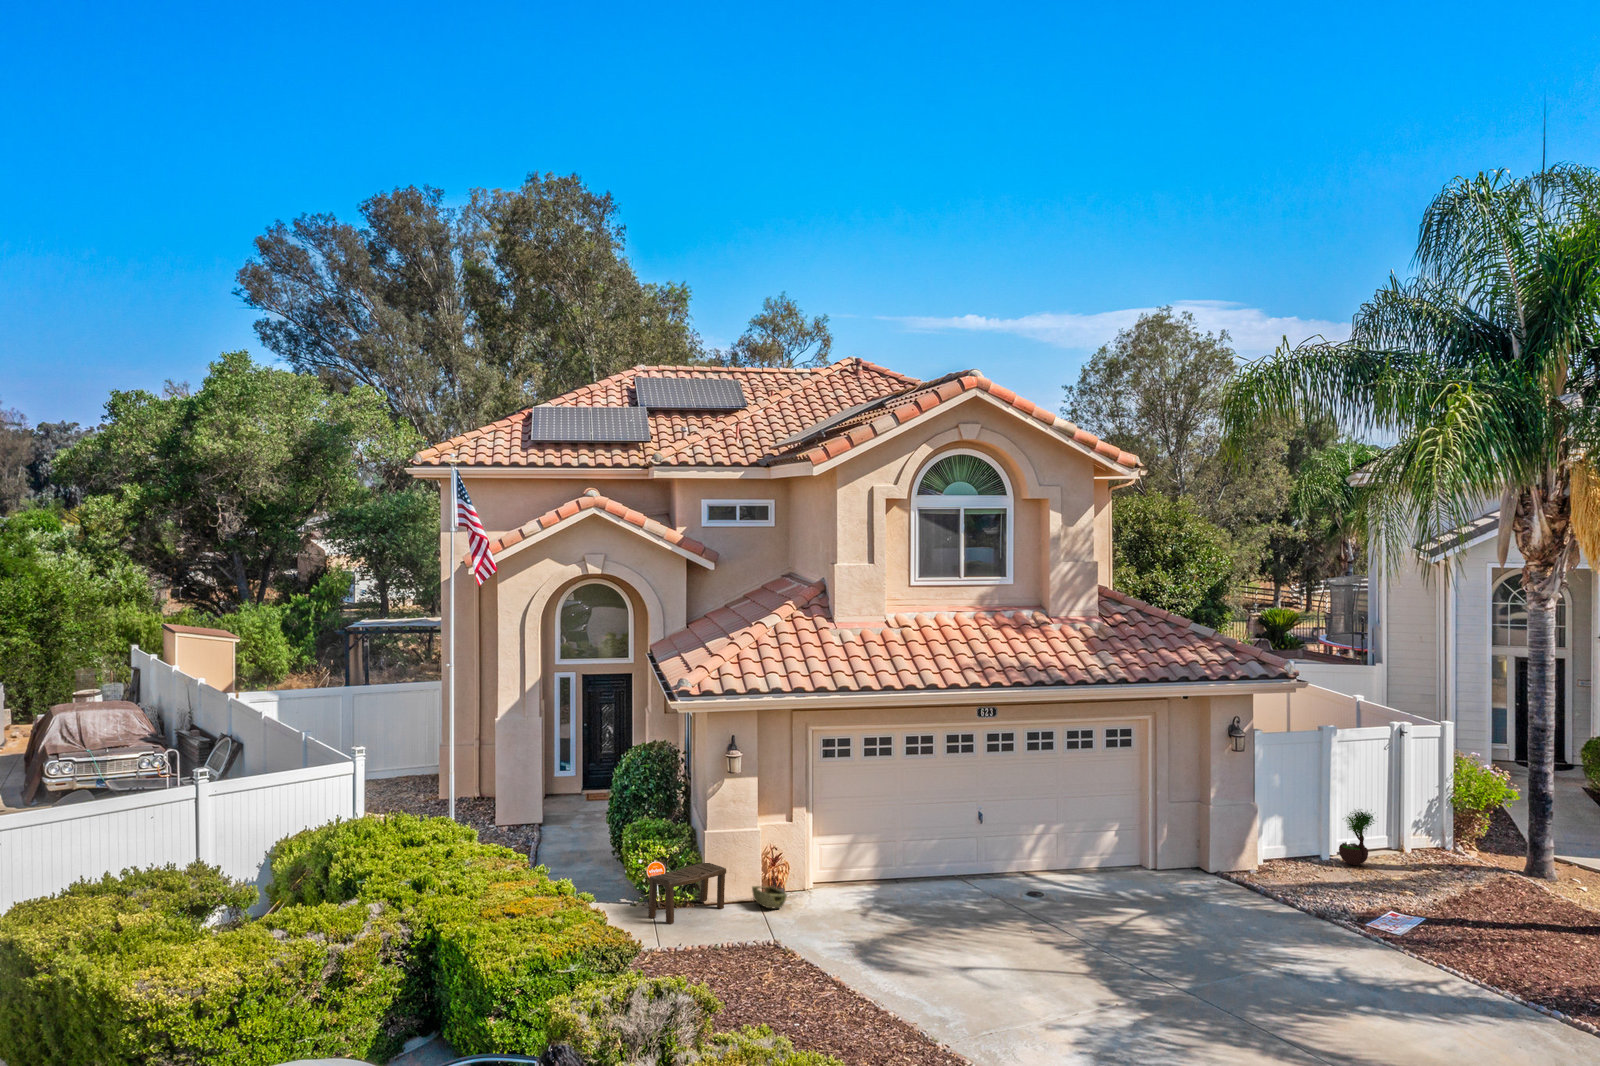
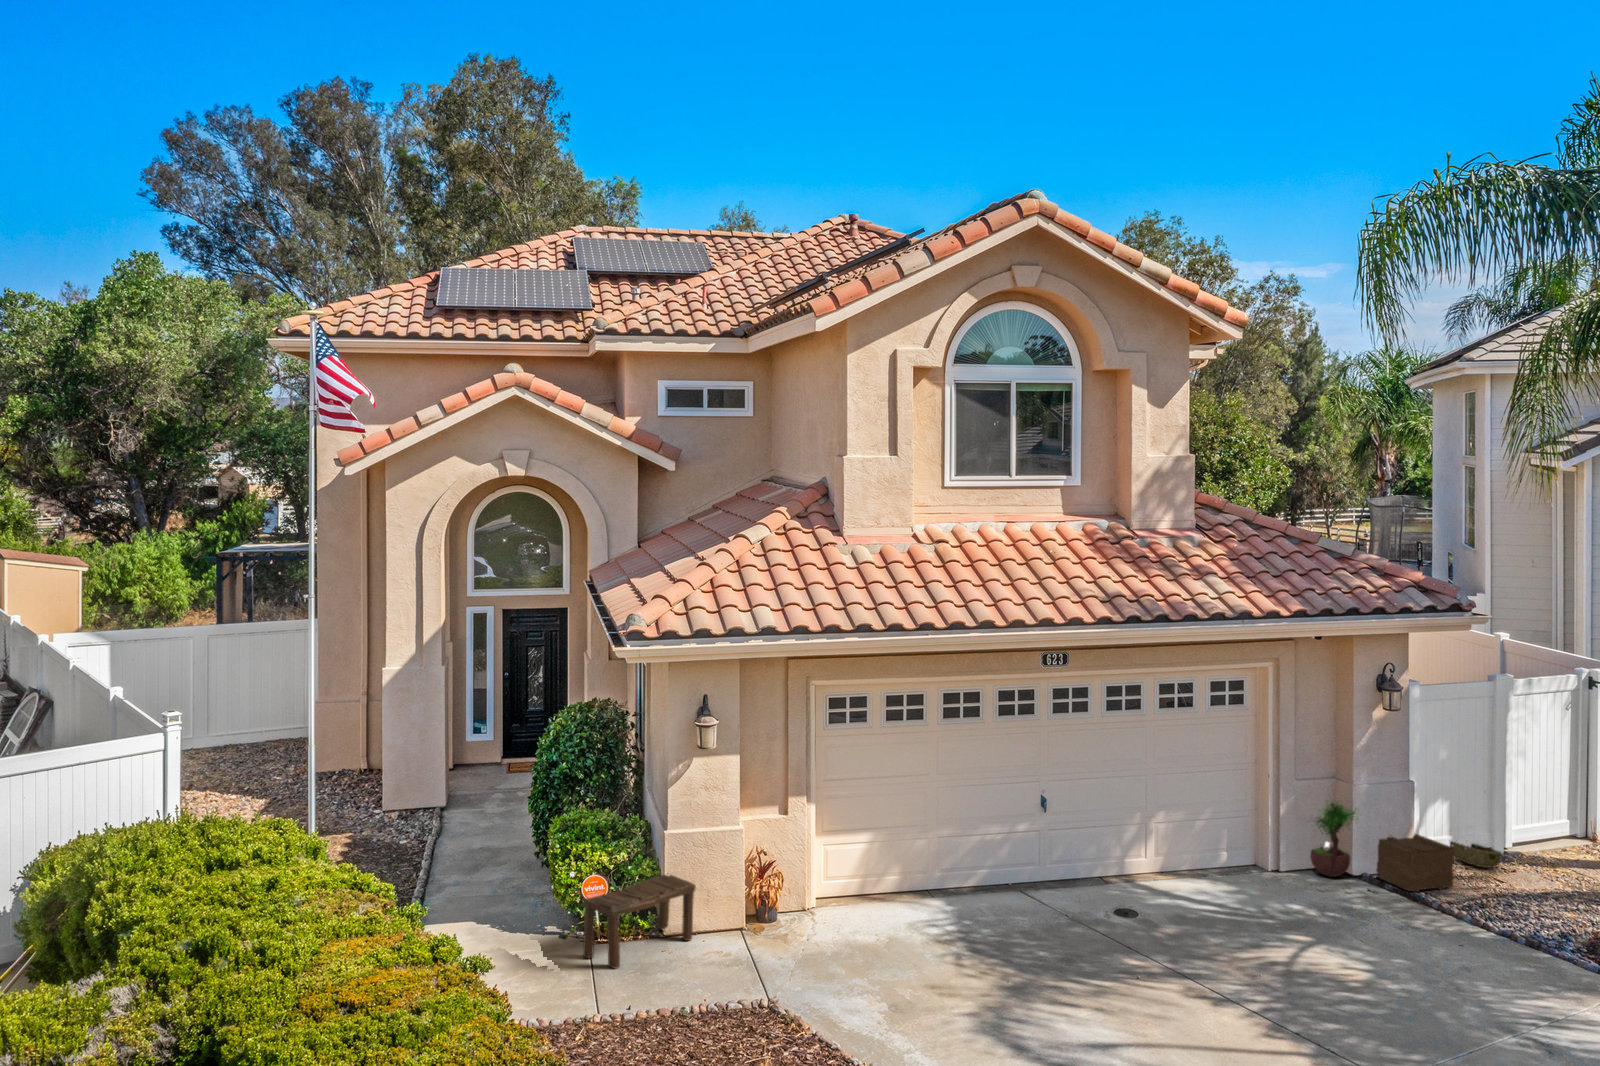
potted tree: present [1339,810,1374,865] -> present [1310,802,1358,877]
wooden crate: none [1227,842,1284,885] -> present [1376,834,1454,892]
woven basket: present [752,886,787,908] -> present [1450,841,1502,868]

